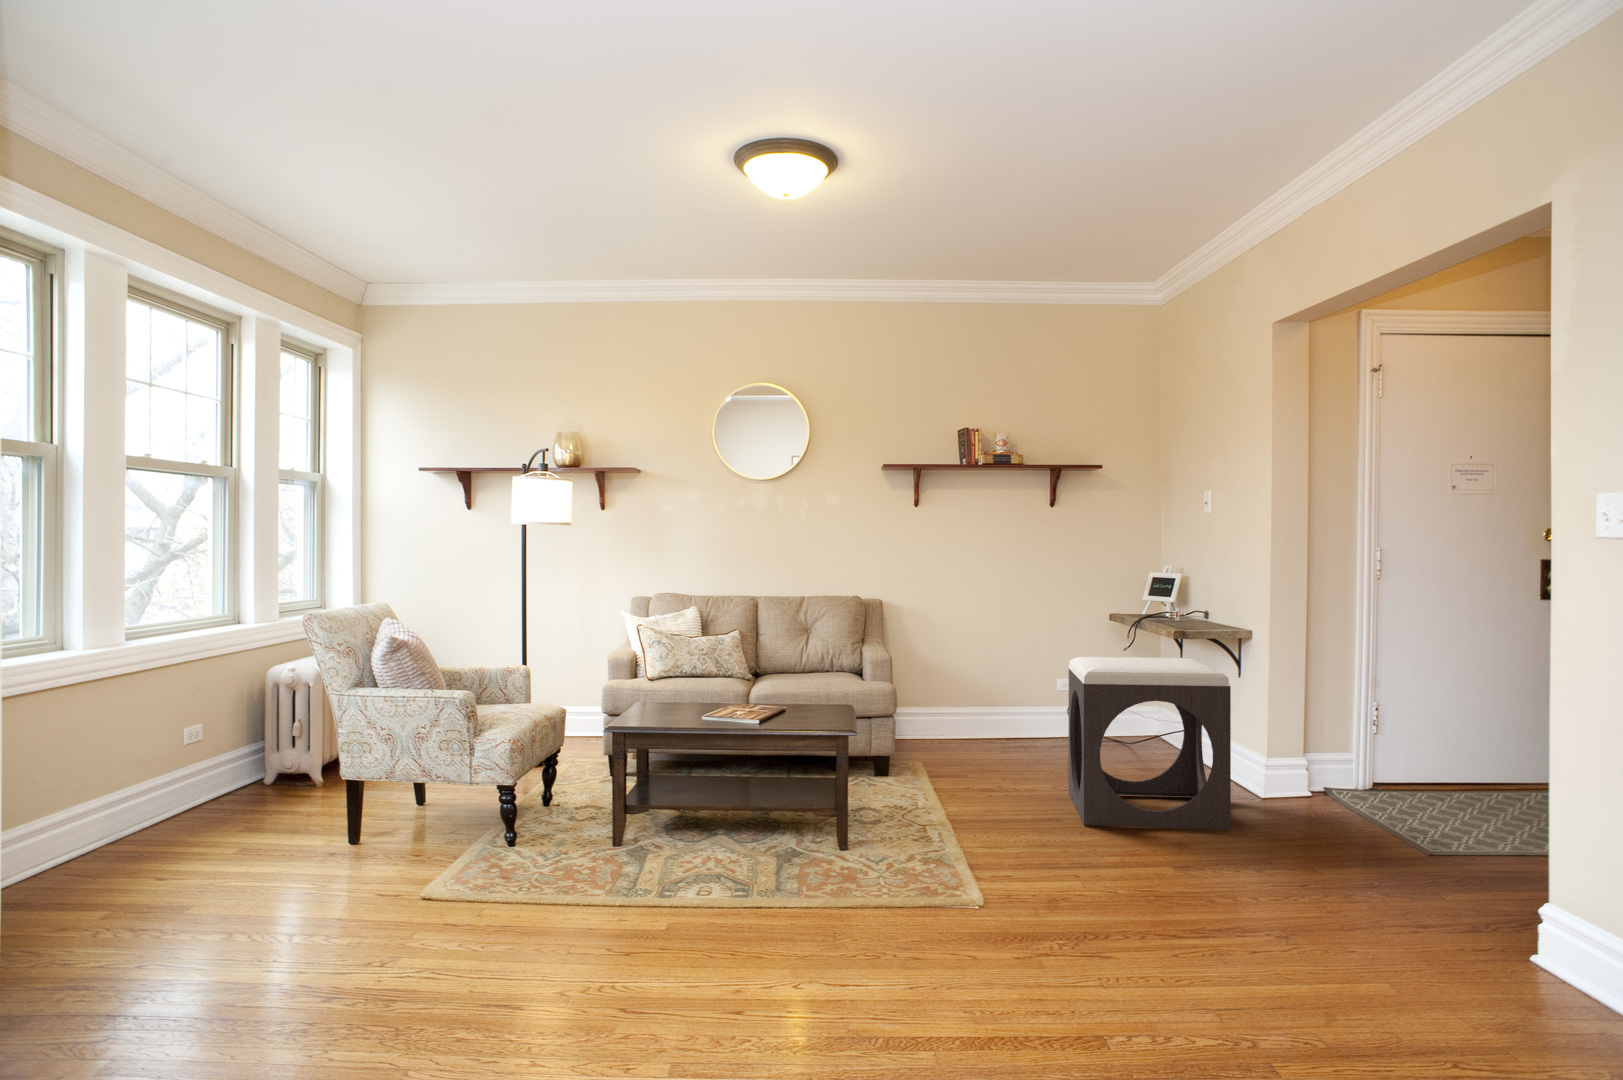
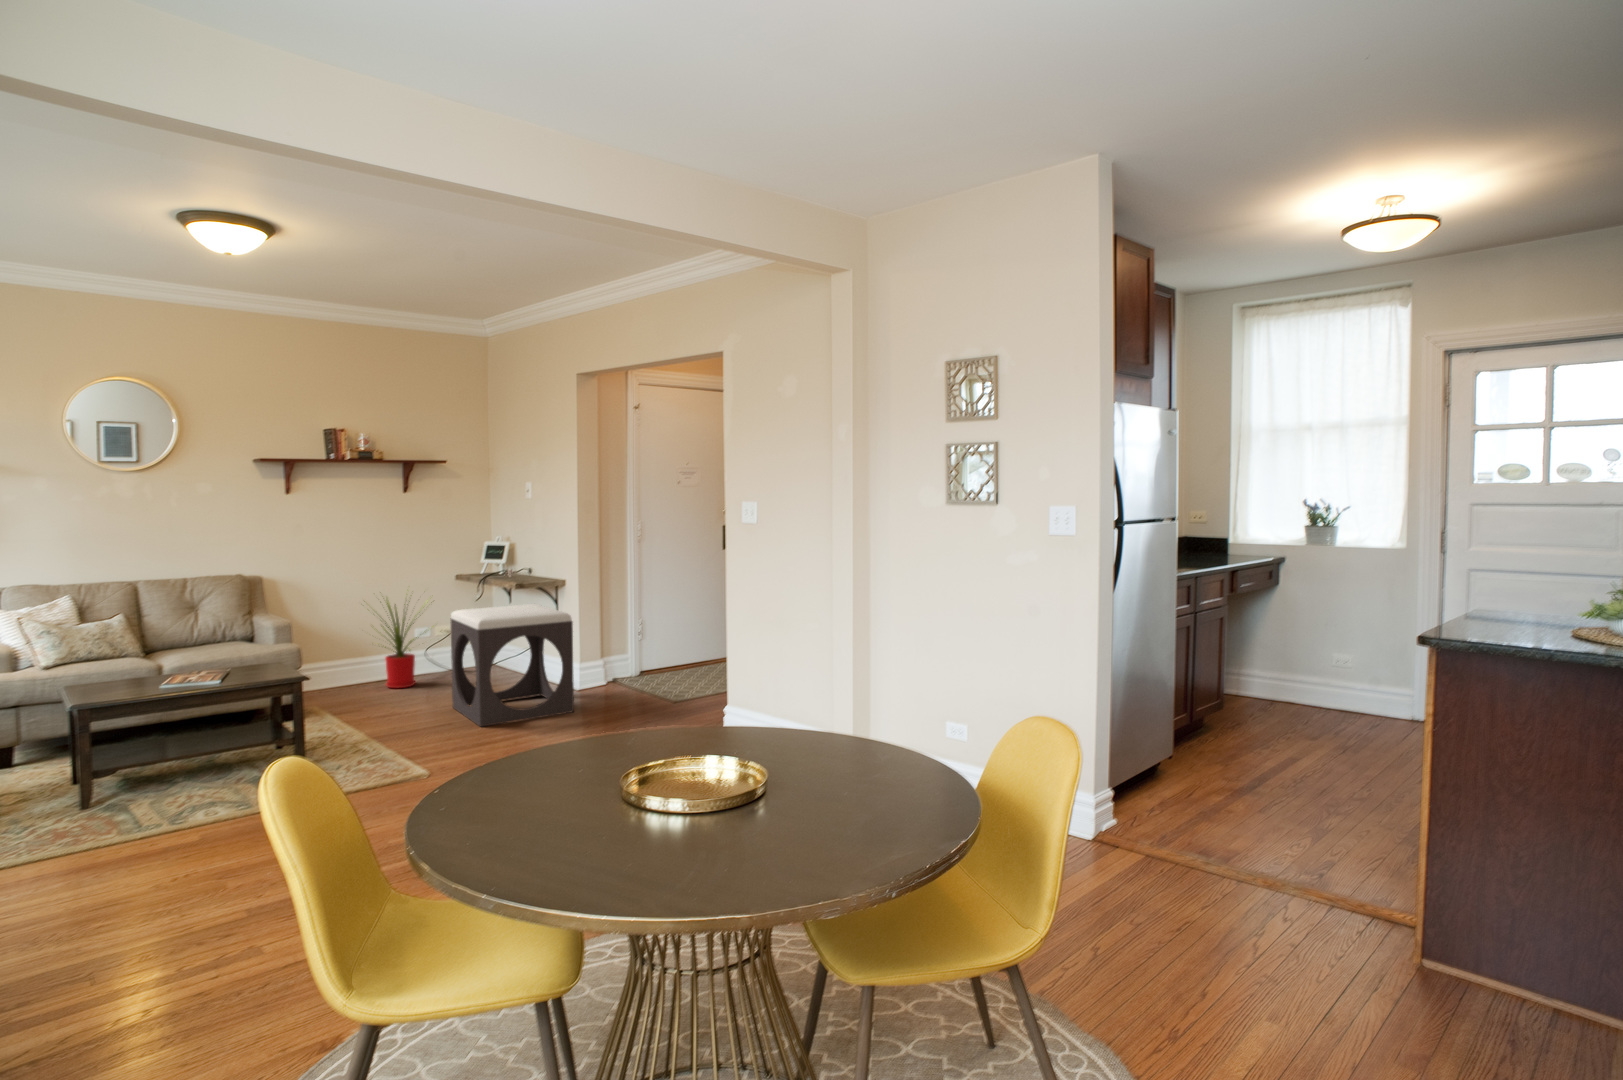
house plant: none [981,626,1080,760] -> present [364,600,417,688]

